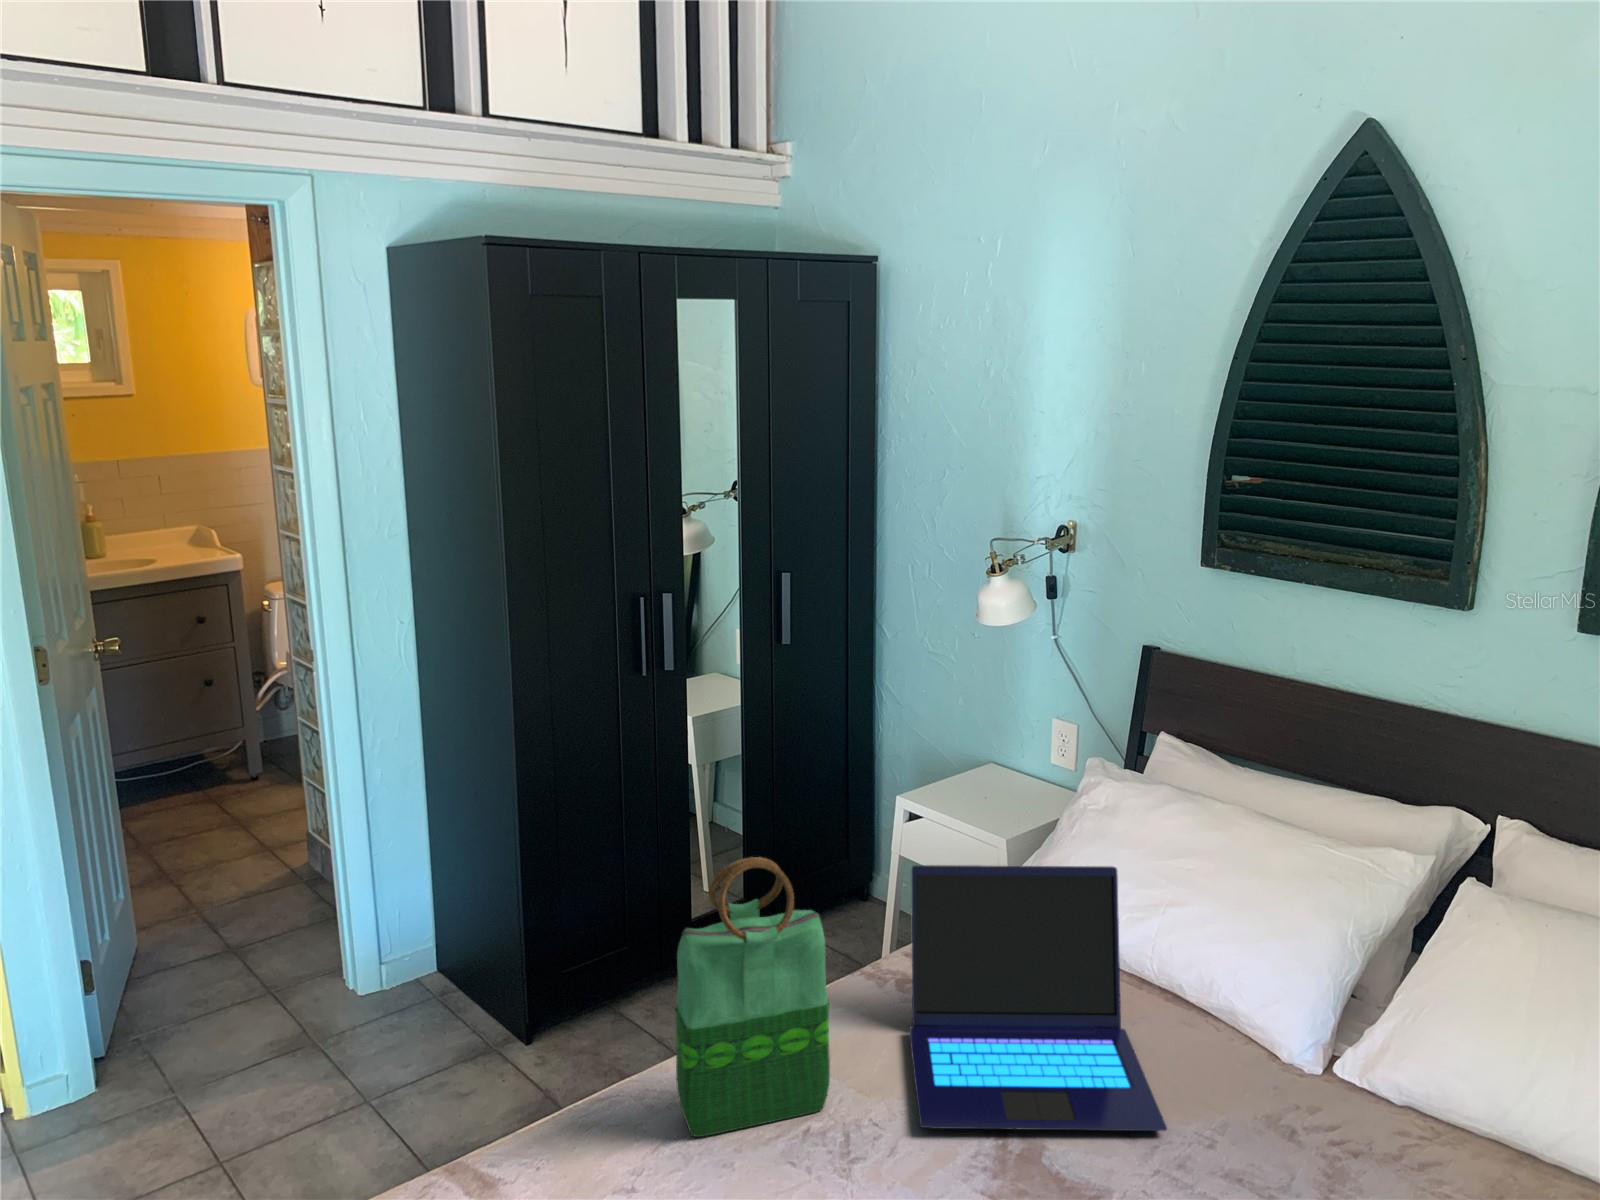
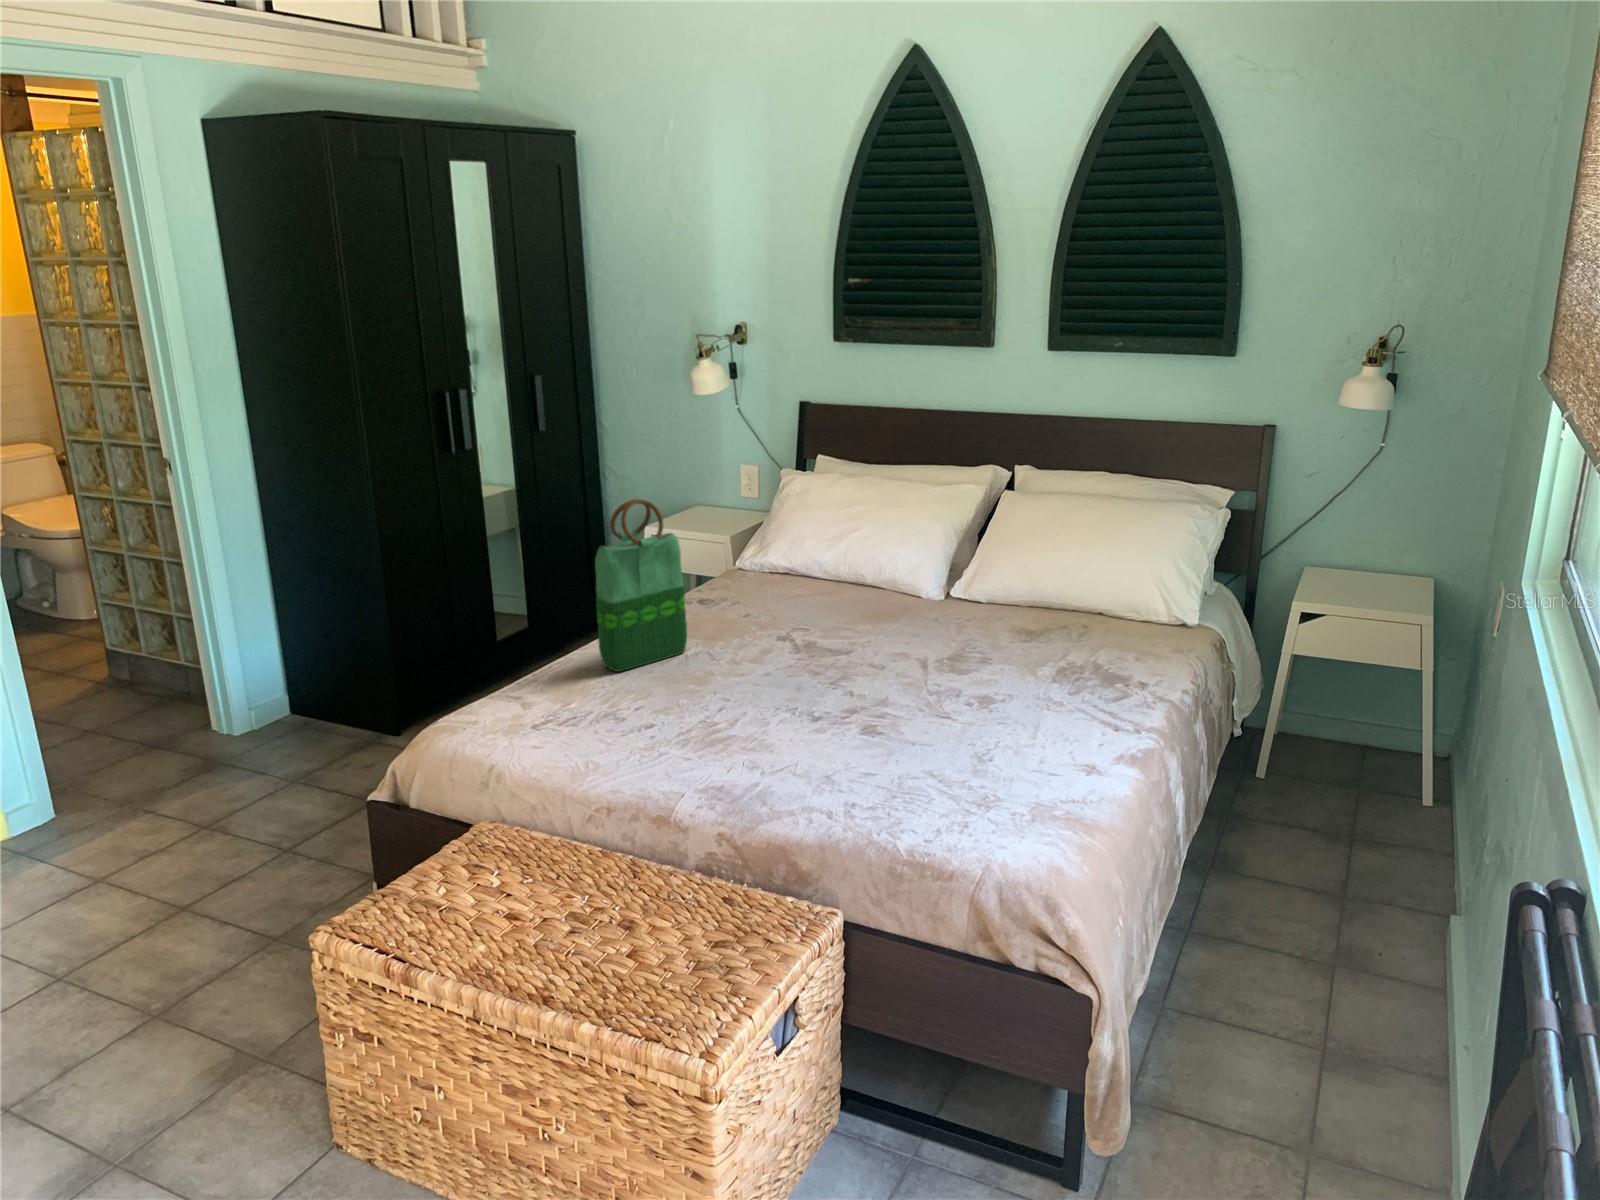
laptop: present [909,865,1167,1131] -> none [704,507,875,648]

